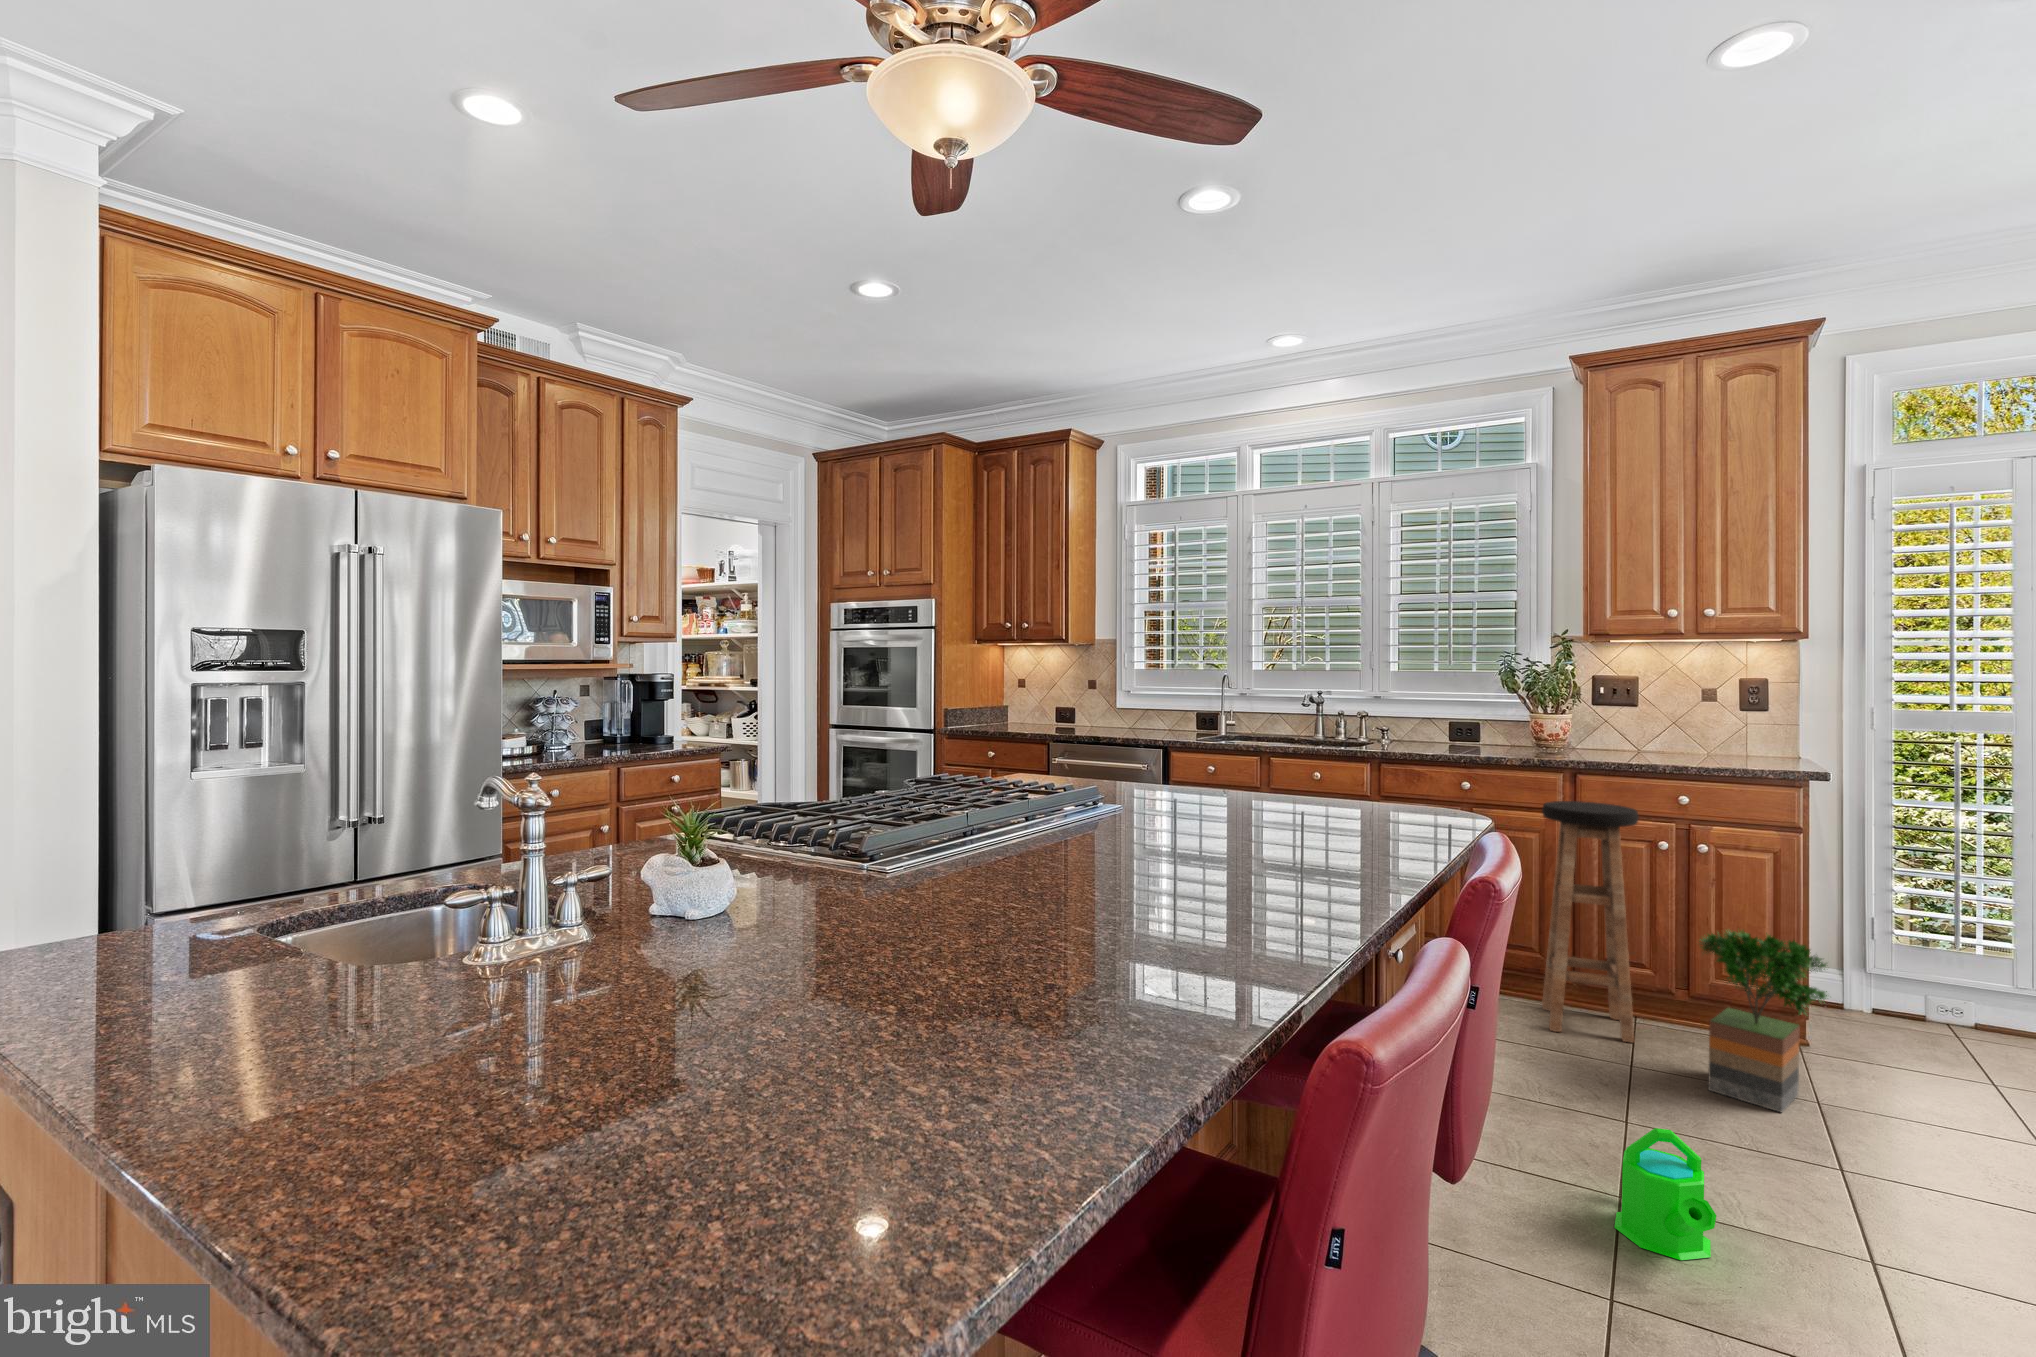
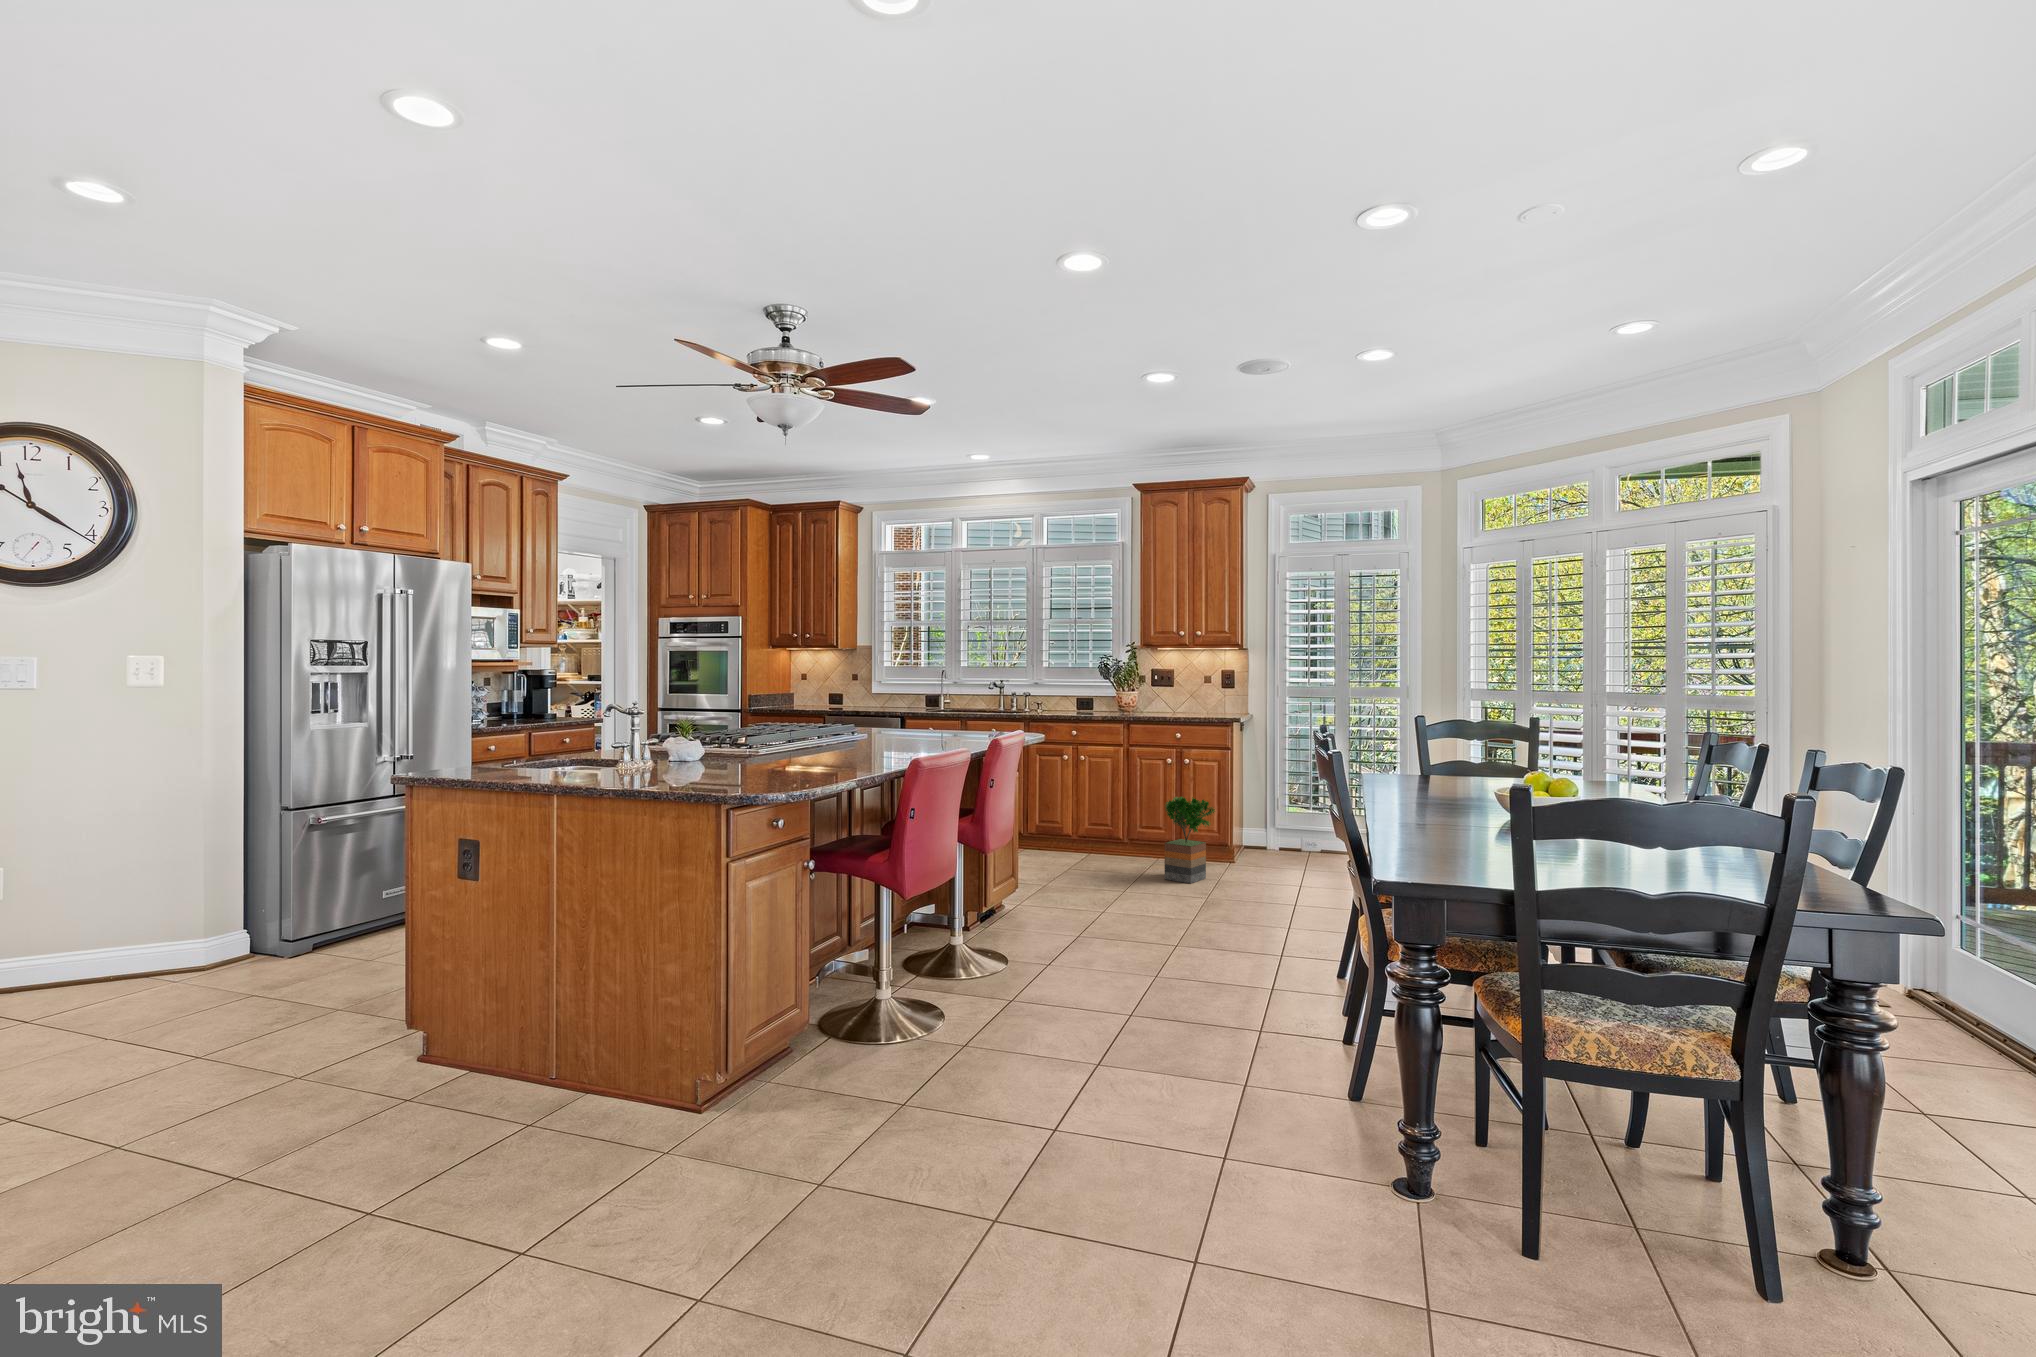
bar stool: present [1542,801,1639,1043] -> none [1104,739,1150,867]
watering can: present [1614,1128,1716,1260] -> none [1078,867,1116,920]

